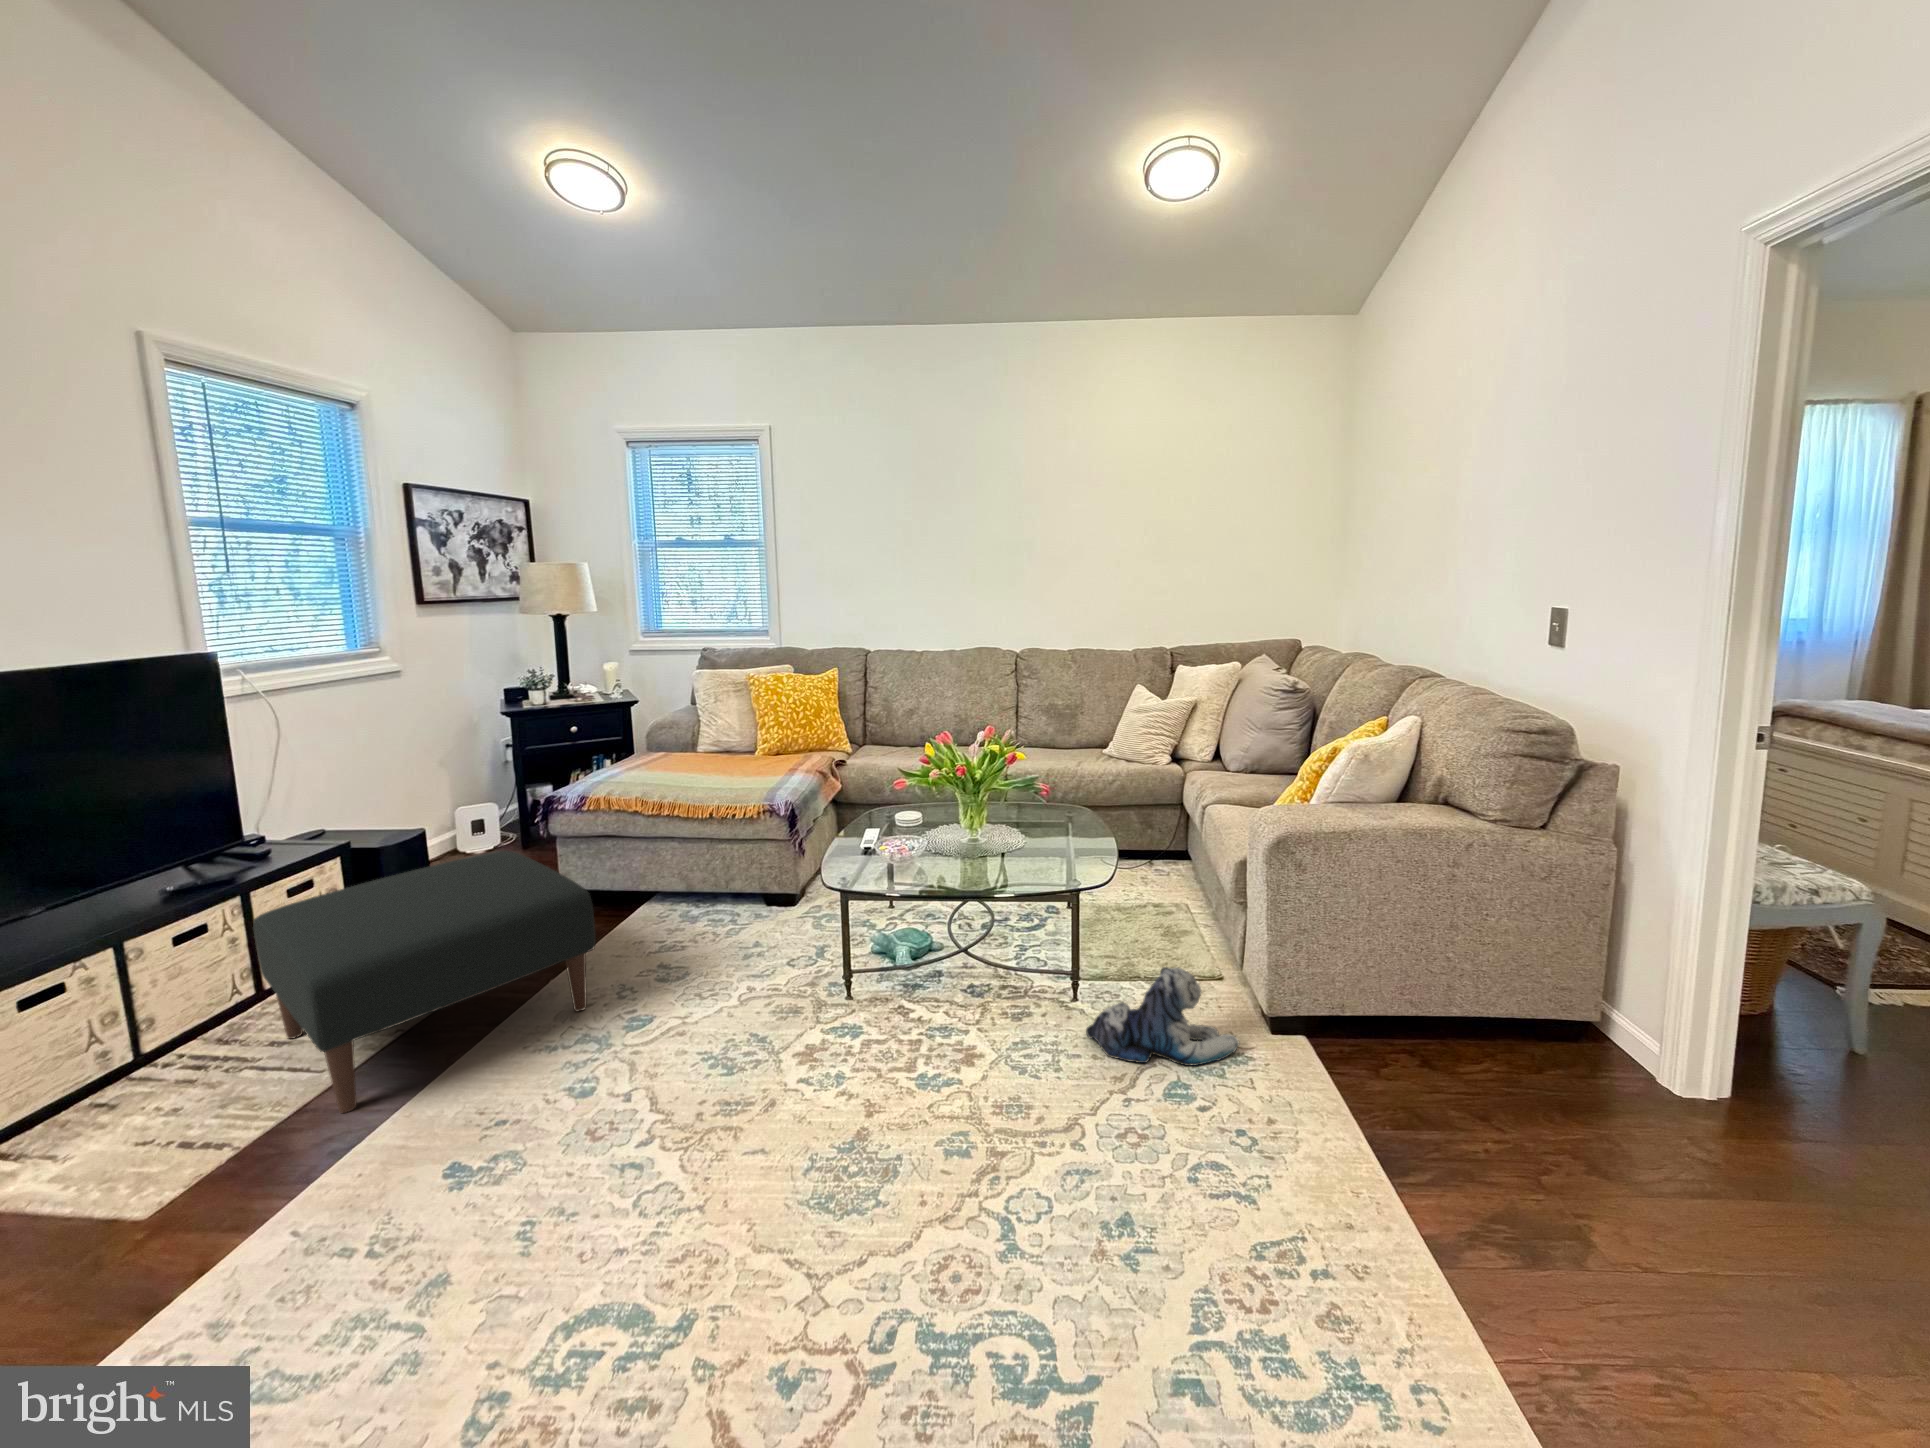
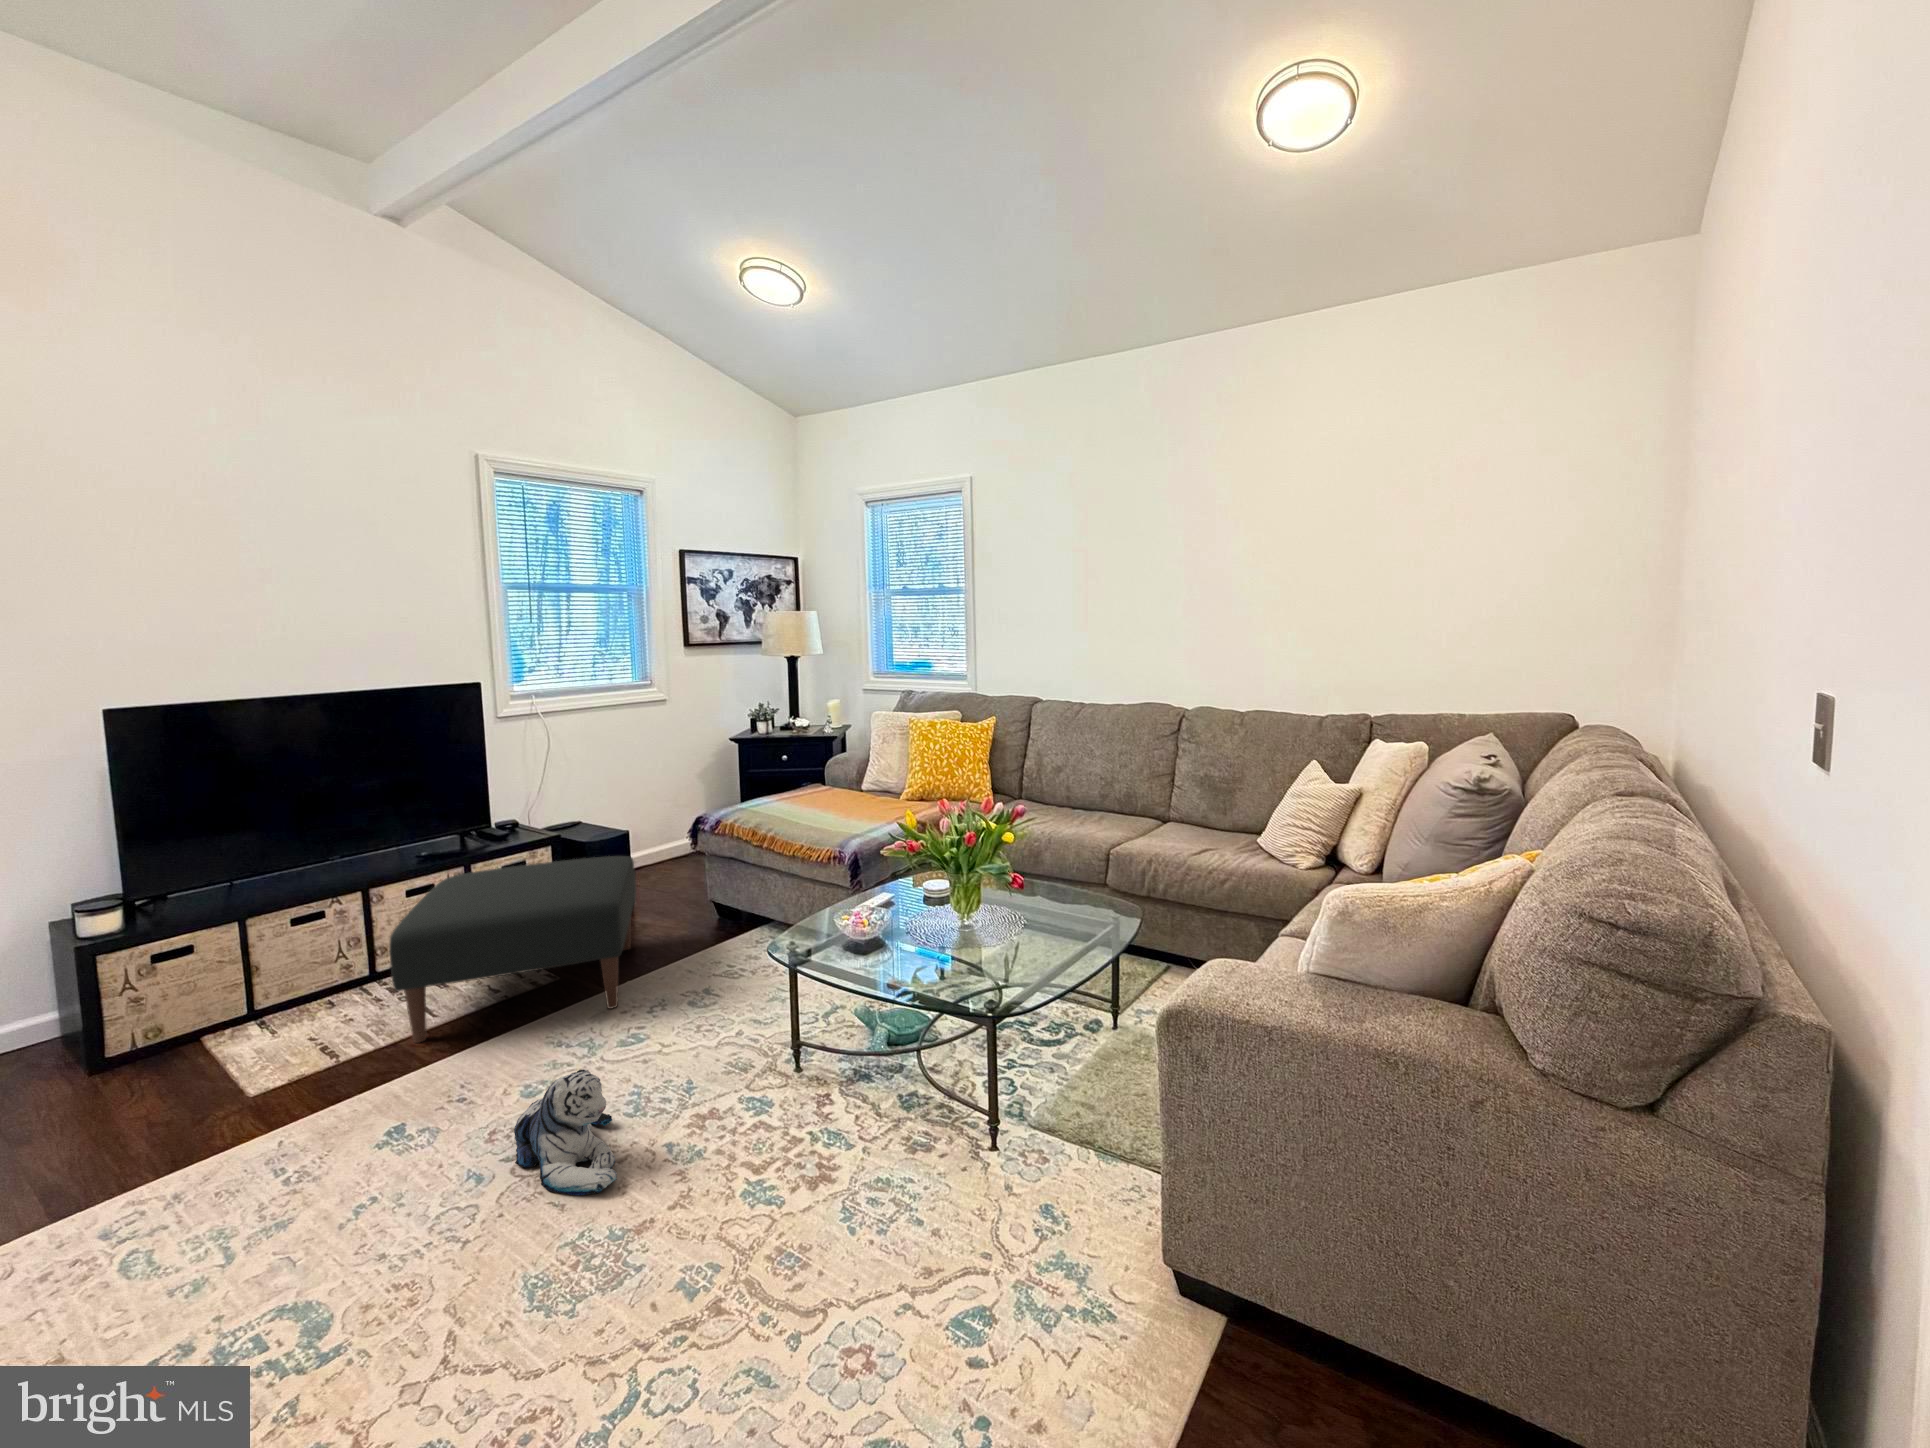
plush toy: present [1086,967,1239,1066] -> present [514,1069,617,1195]

